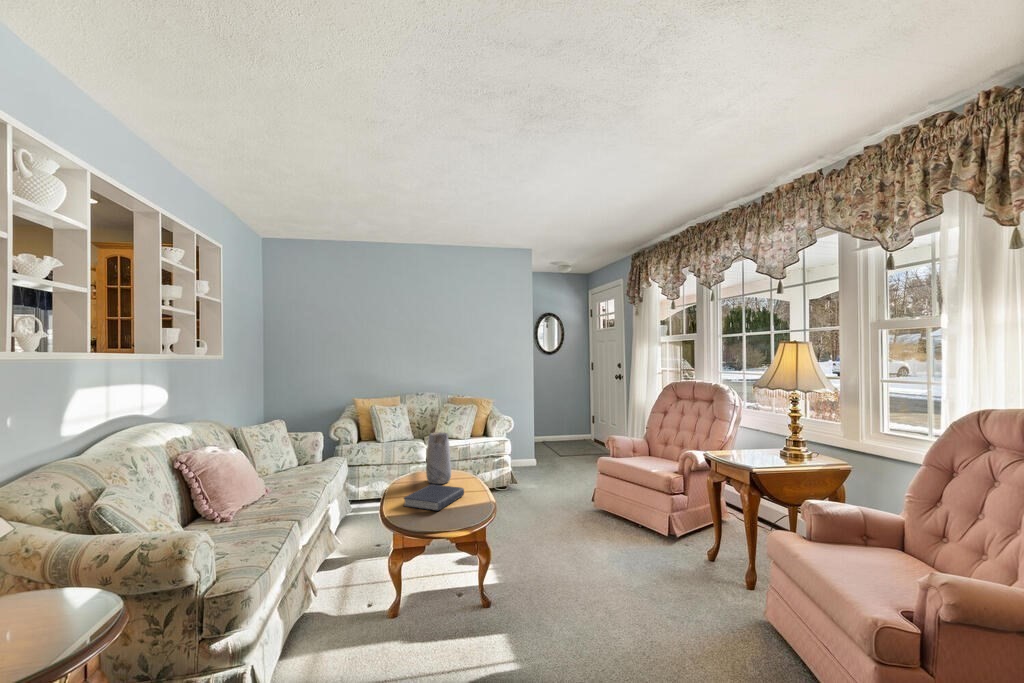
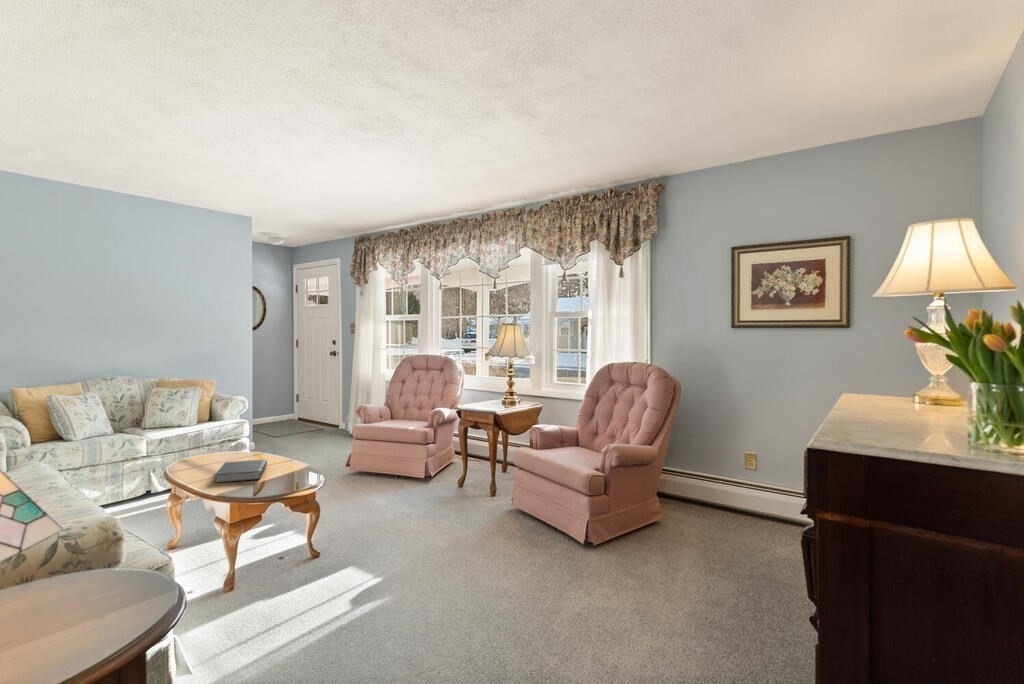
vase: present [426,432,451,484] -> none [206,412,235,464]

